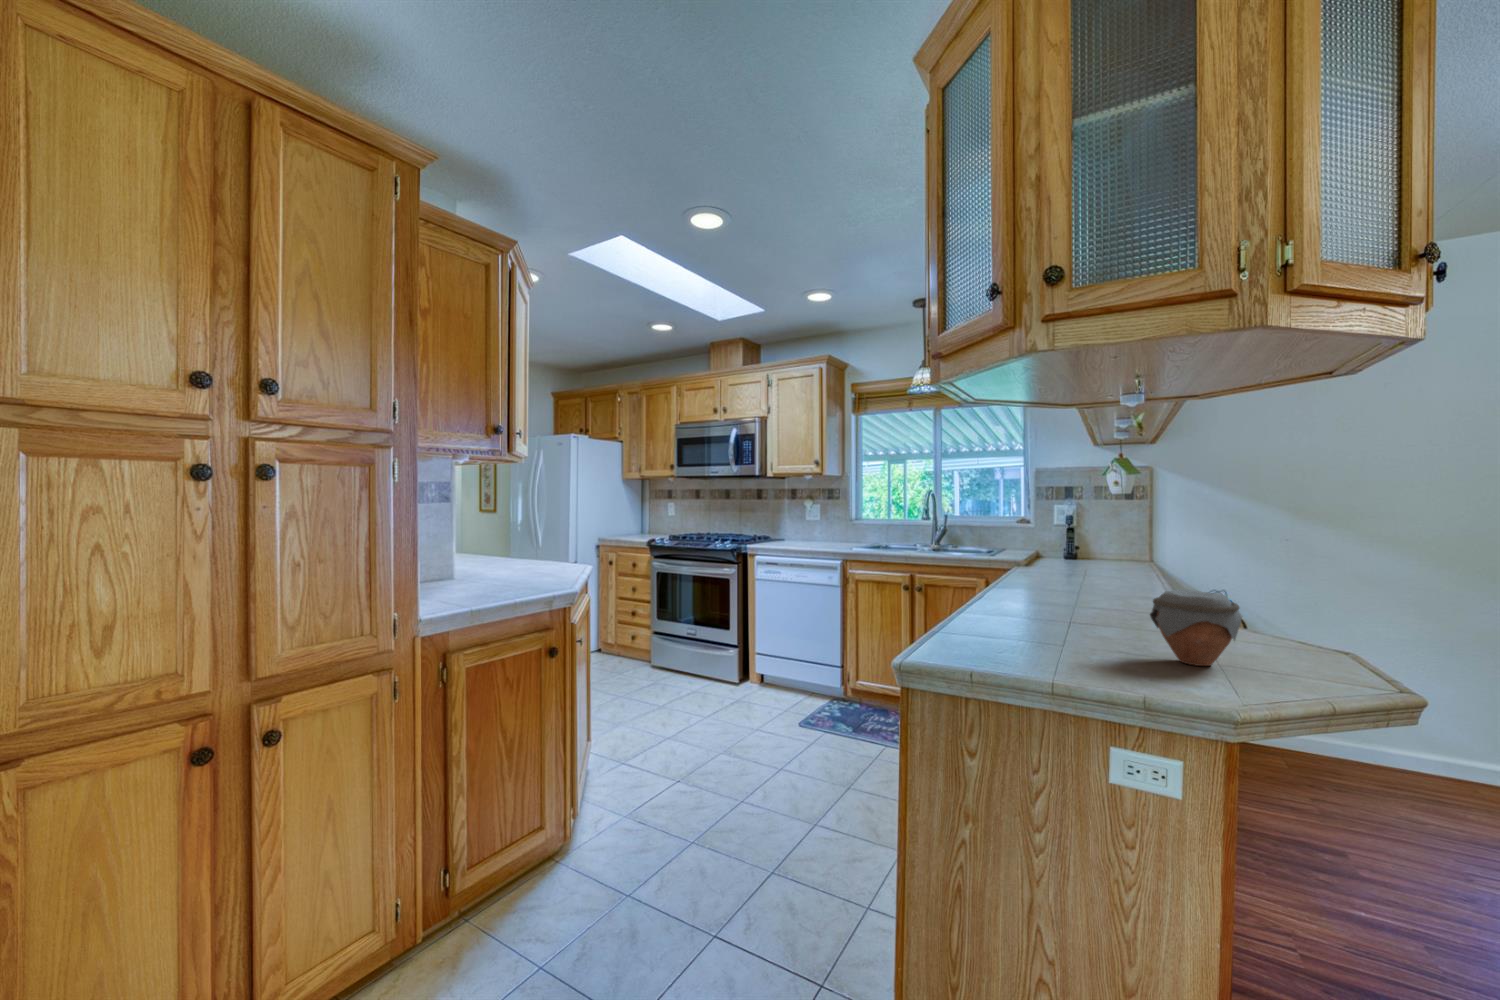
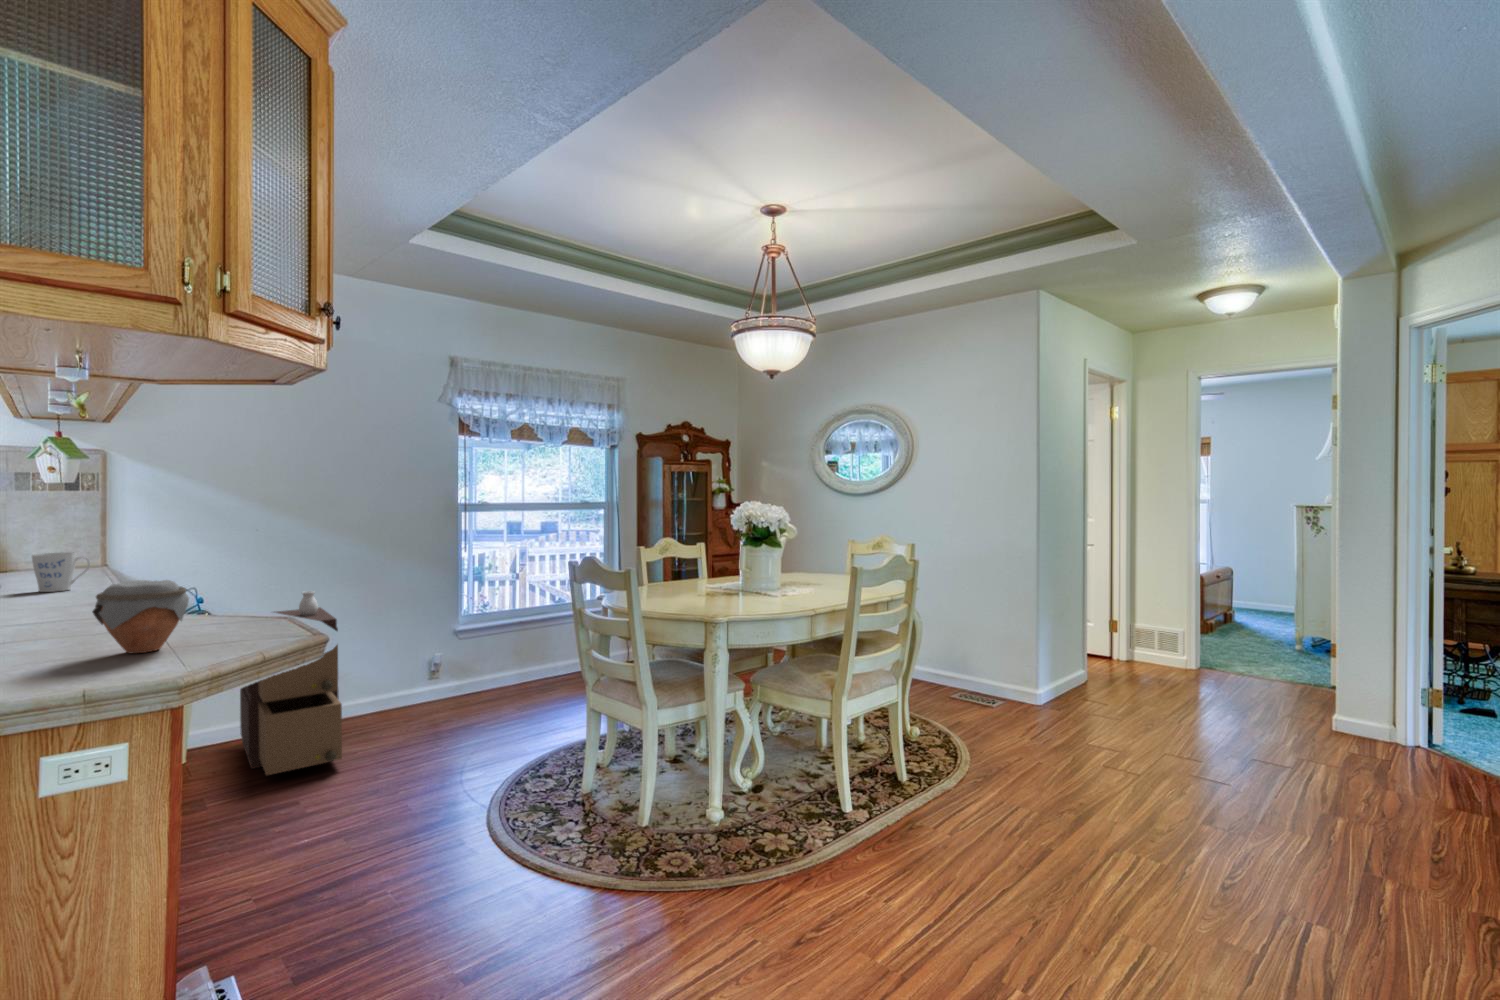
mug: none [1103,549,1144,581] -> present [32,552,91,592]
storage cabinet: none [1274,611,1411,827] -> present [240,591,342,775]

